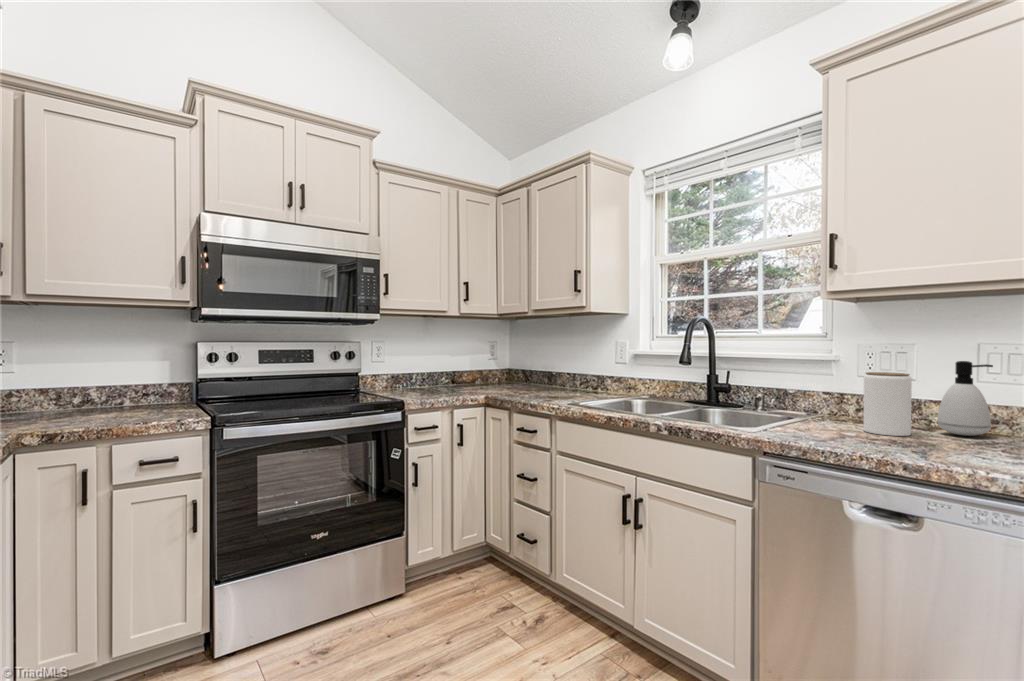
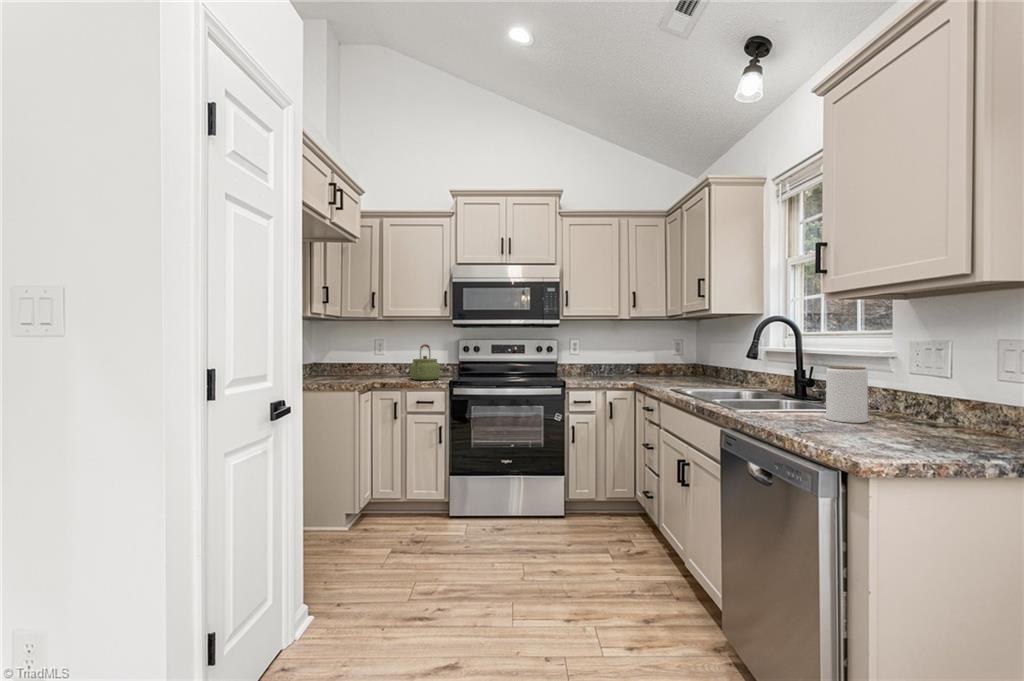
kettle: none [107,351,176,419] -> present [410,344,440,380]
soap dispenser: present [938,361,993,436] -> none [896,357,945,428]

